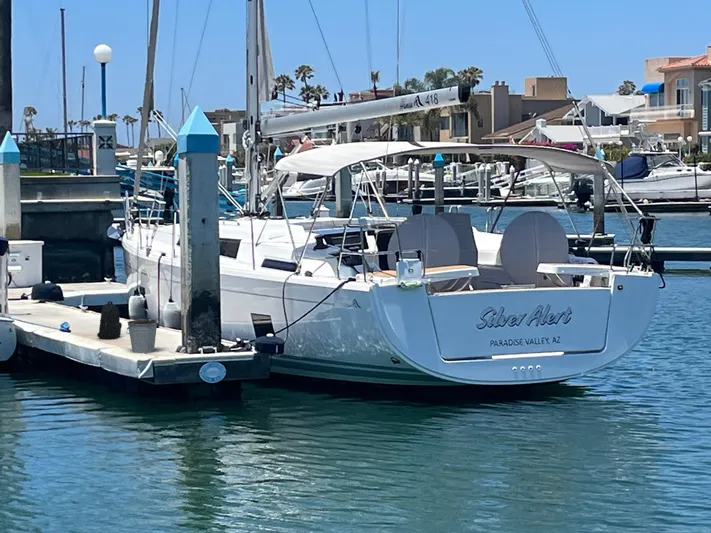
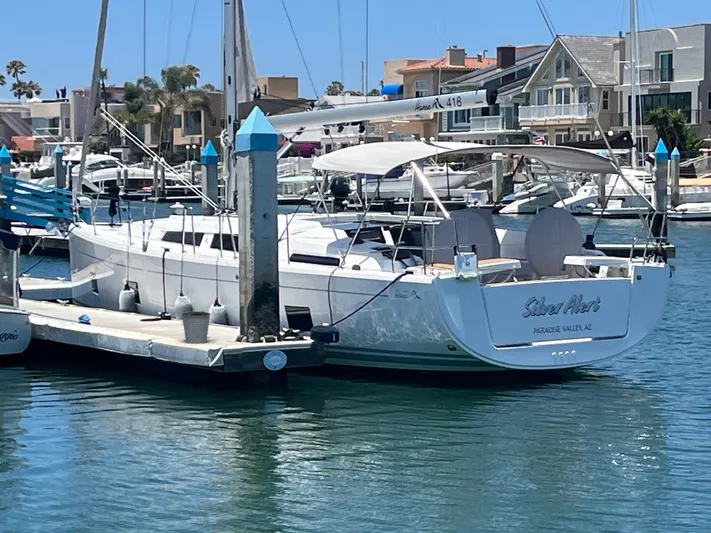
backpack: present [97,301,122,339] -> none [131,294,153,332]

